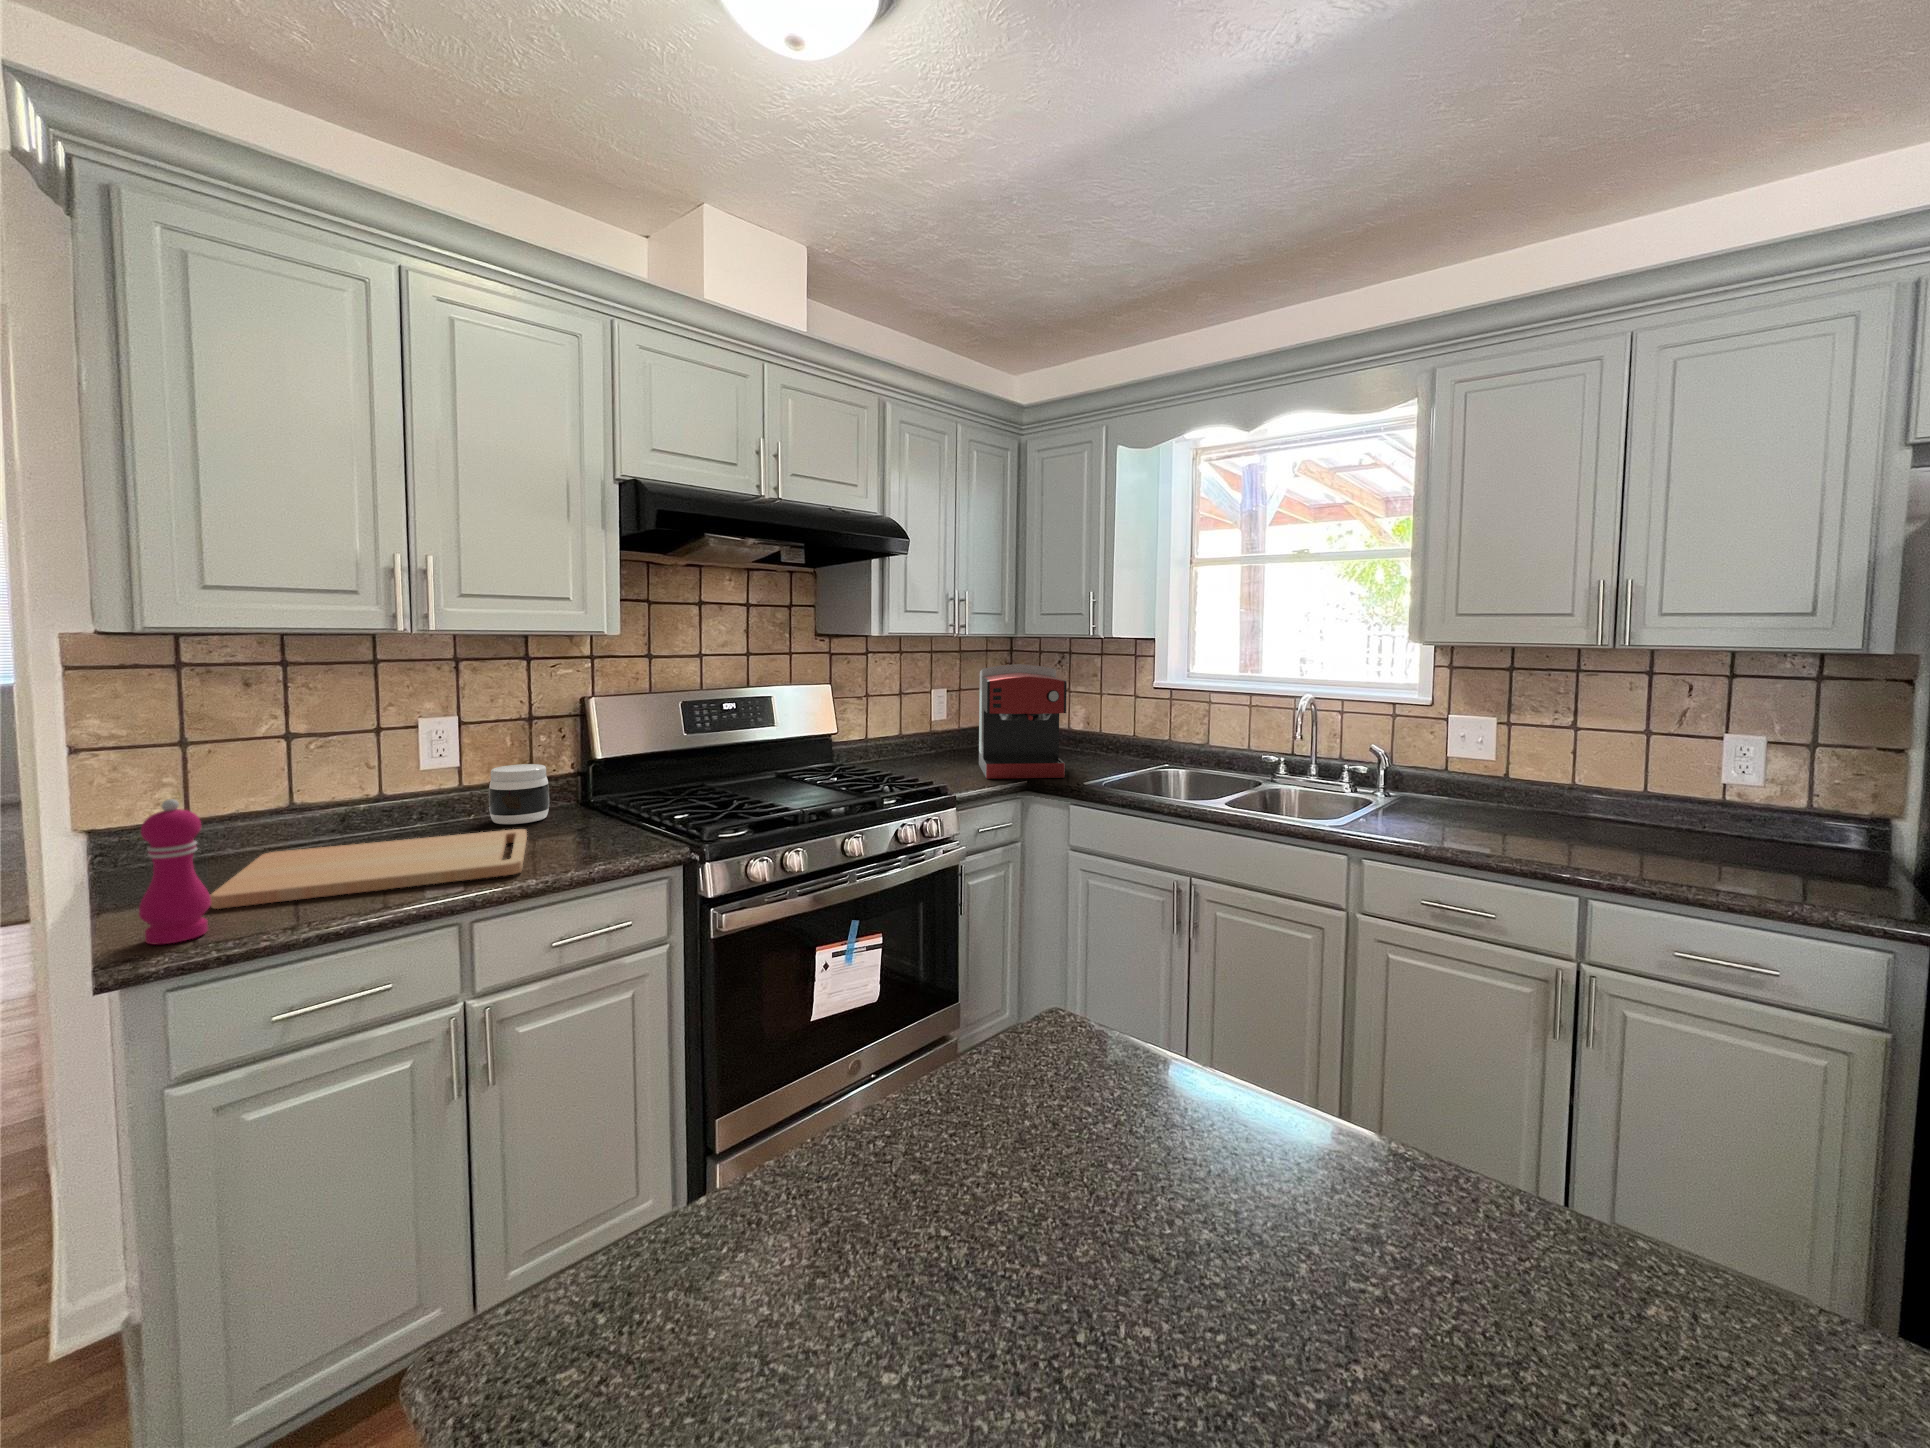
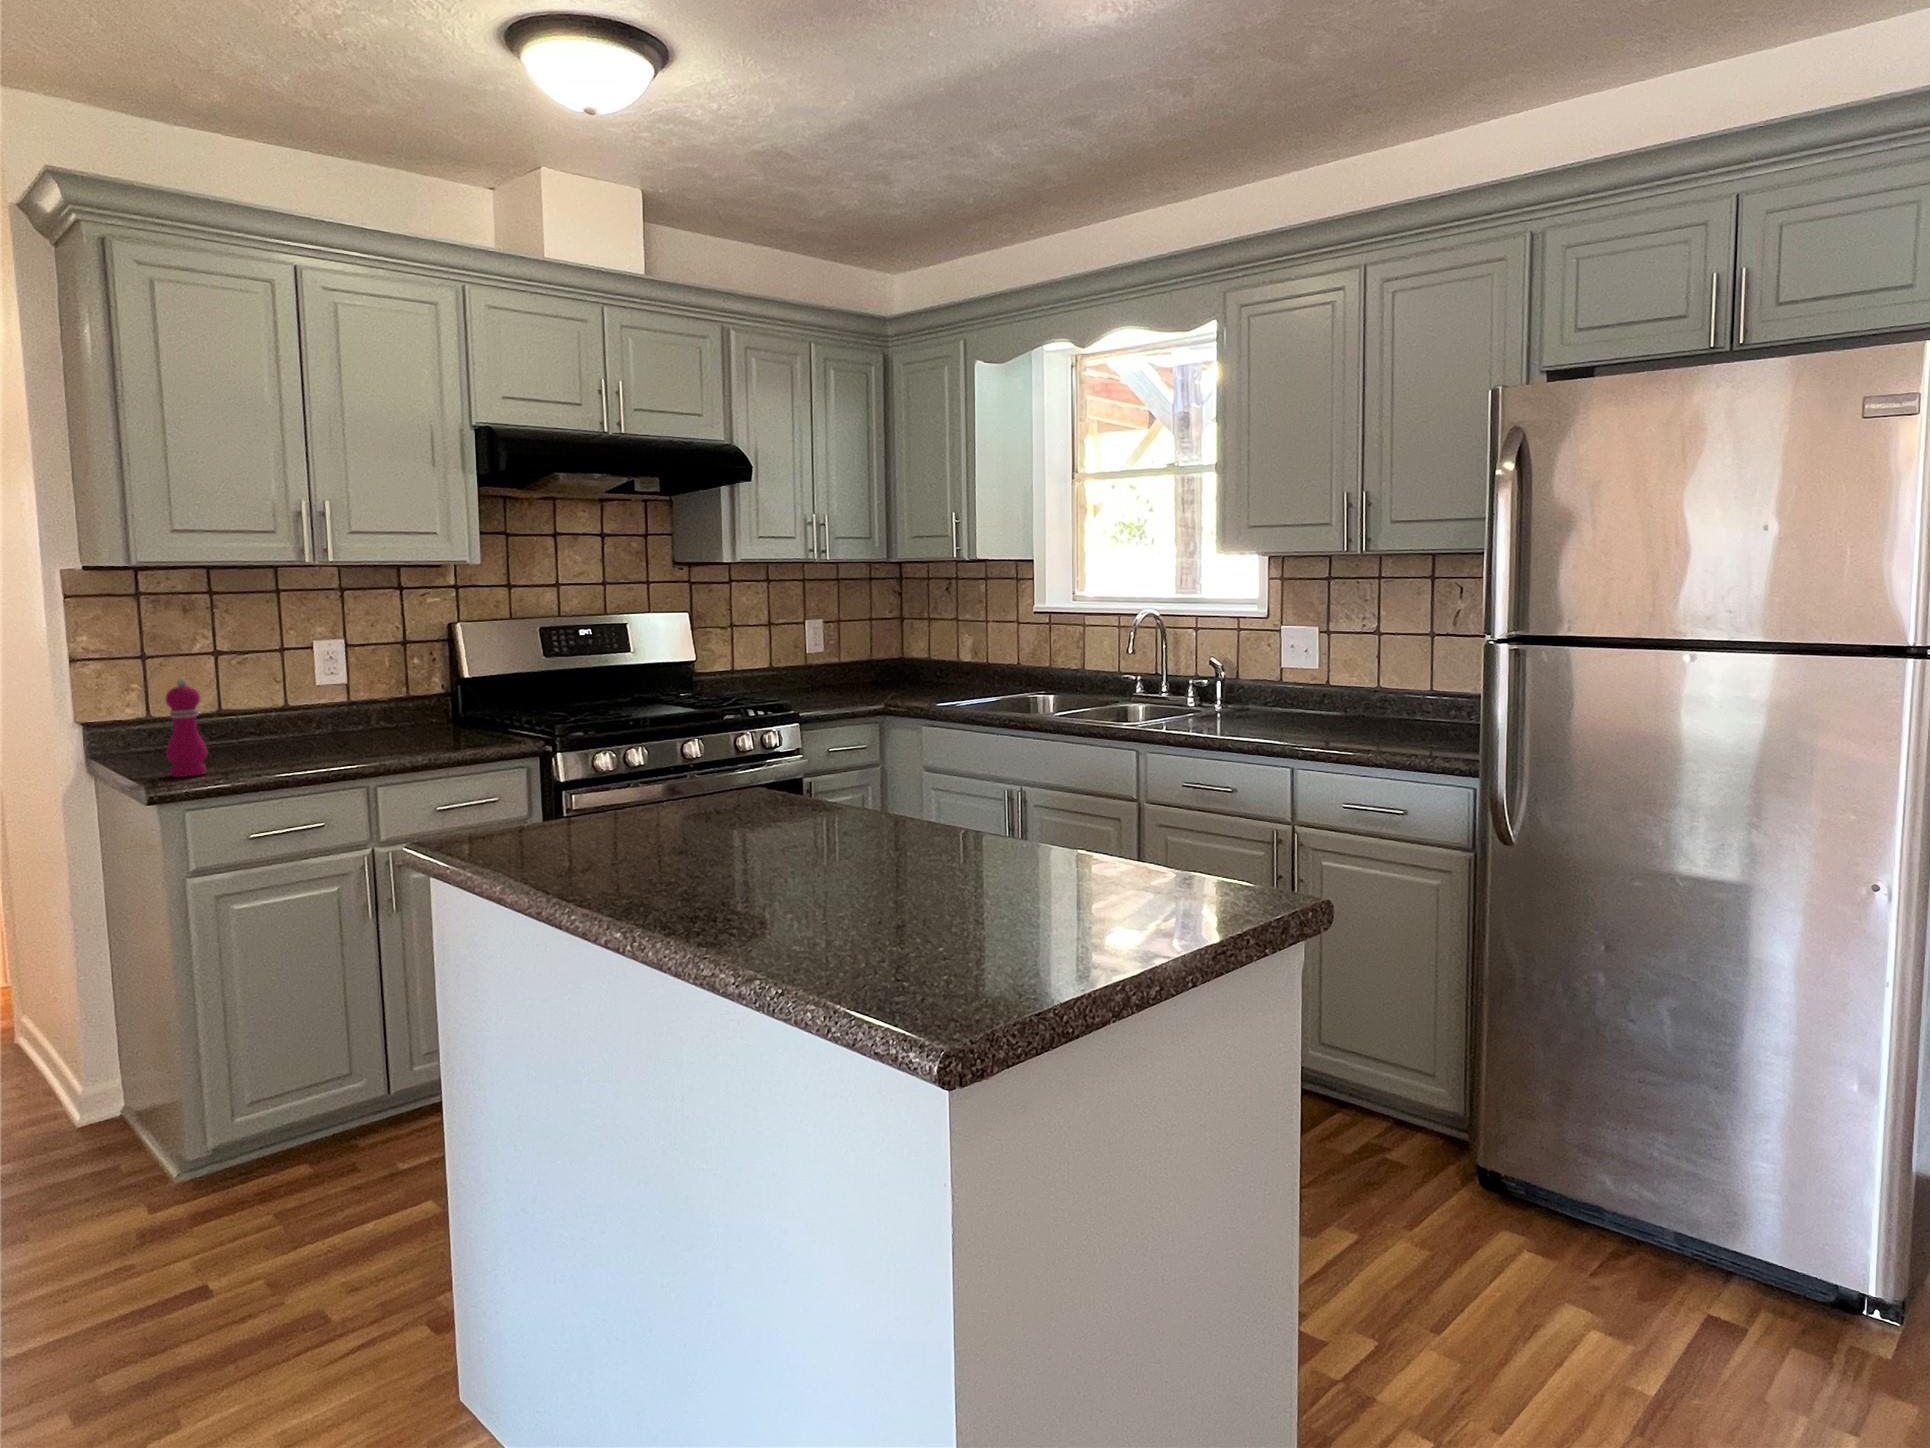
coffee maker: present [979,664,1067,779] -> none [840,588,922,702]
jar: present [489,764,549,824] -> none [375,681,425,730]
cutting board: present [210,829,527,909] -> none [196,729,411,765]

